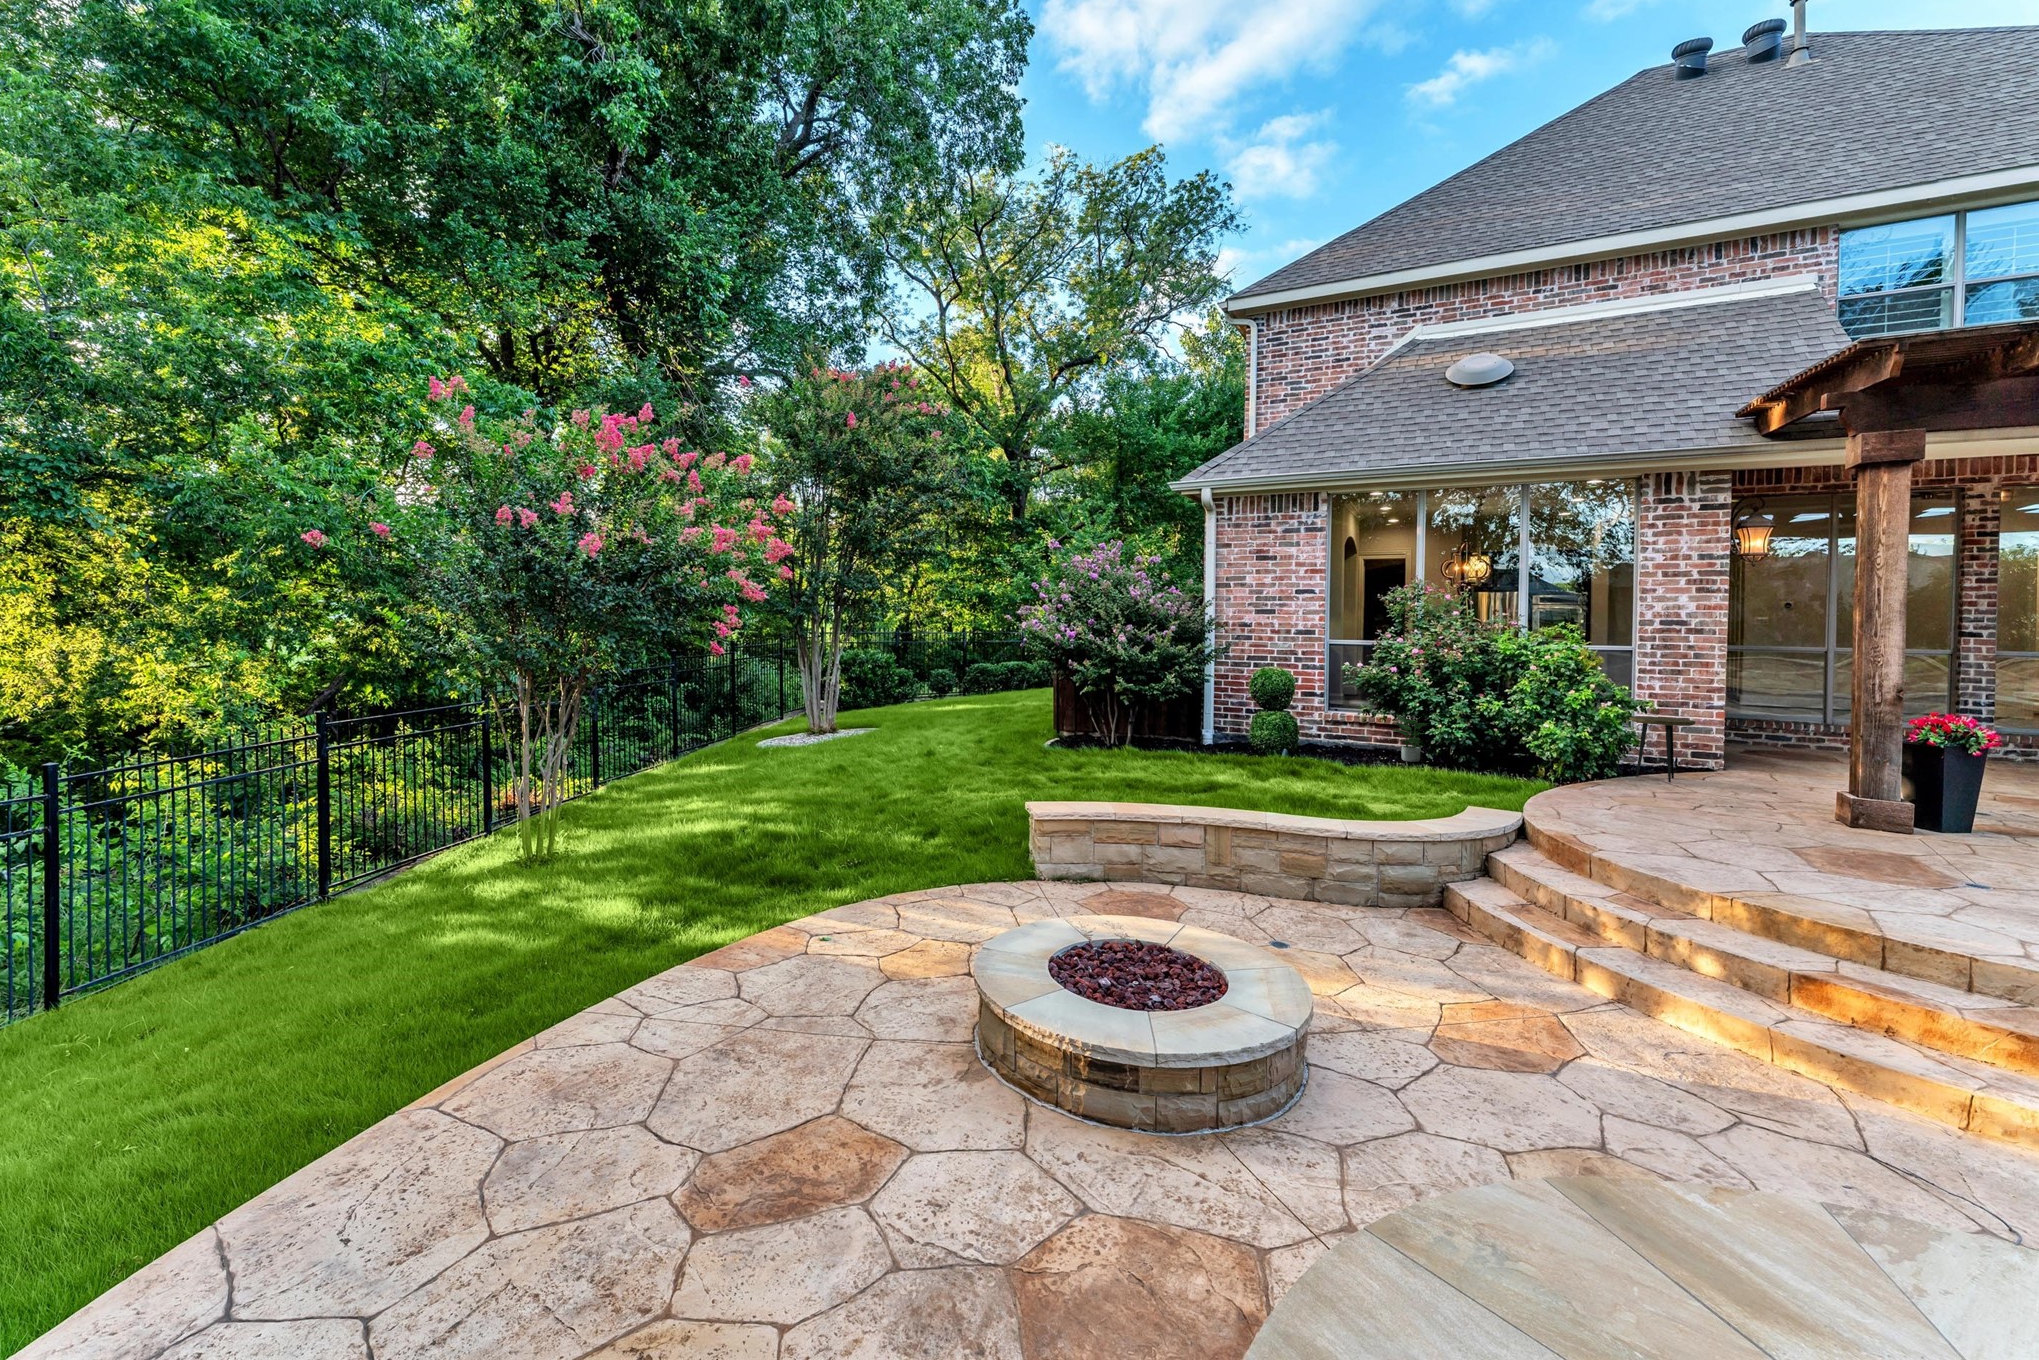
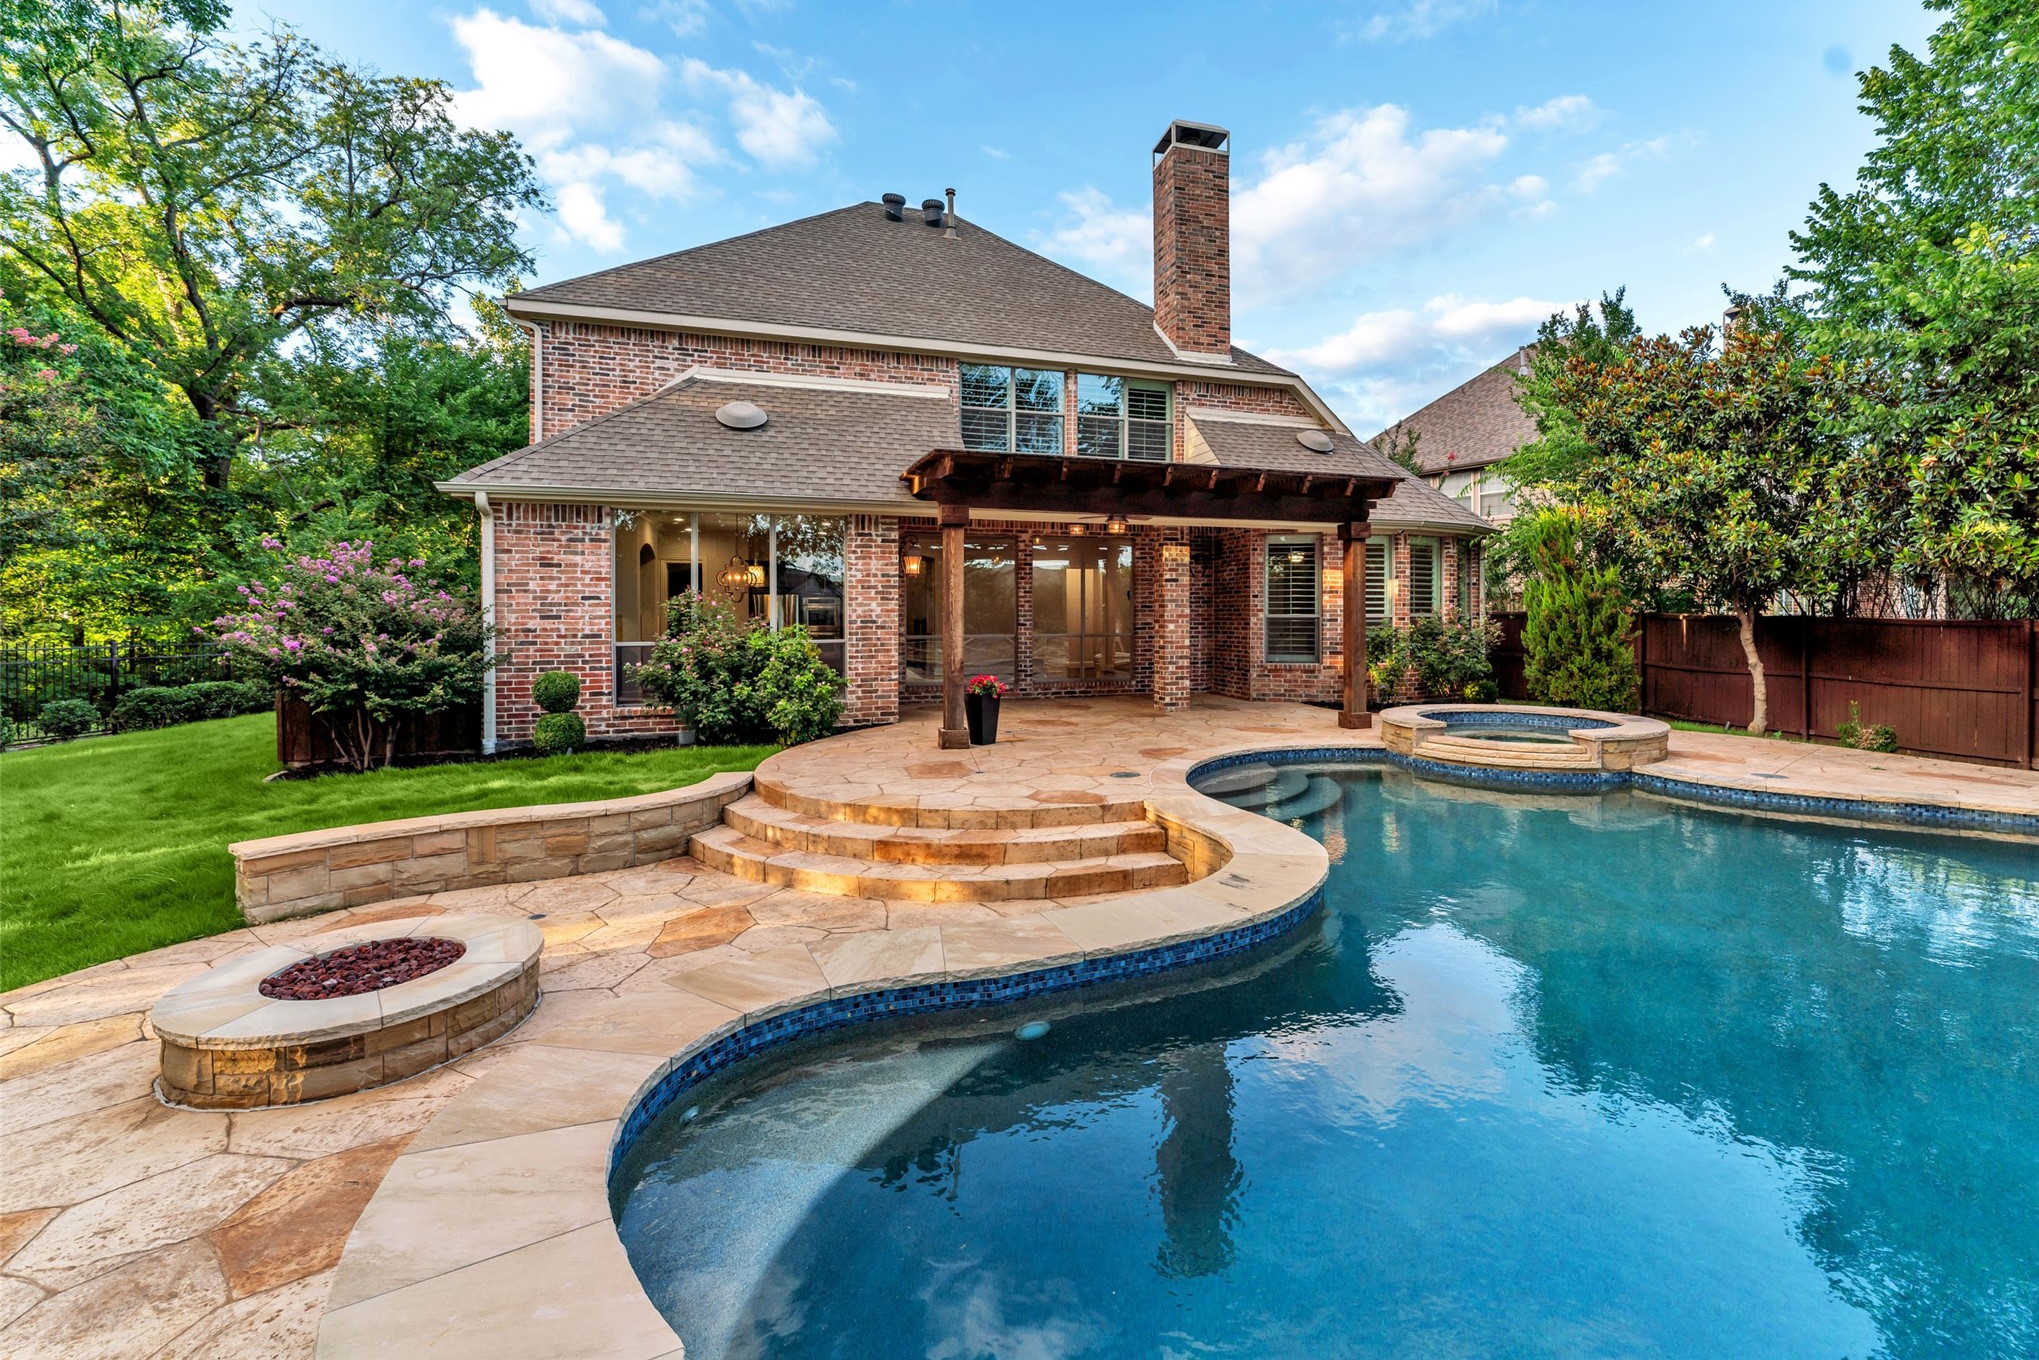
side table: present [1630,716,1696,782] -> none [840,690,878,736]

